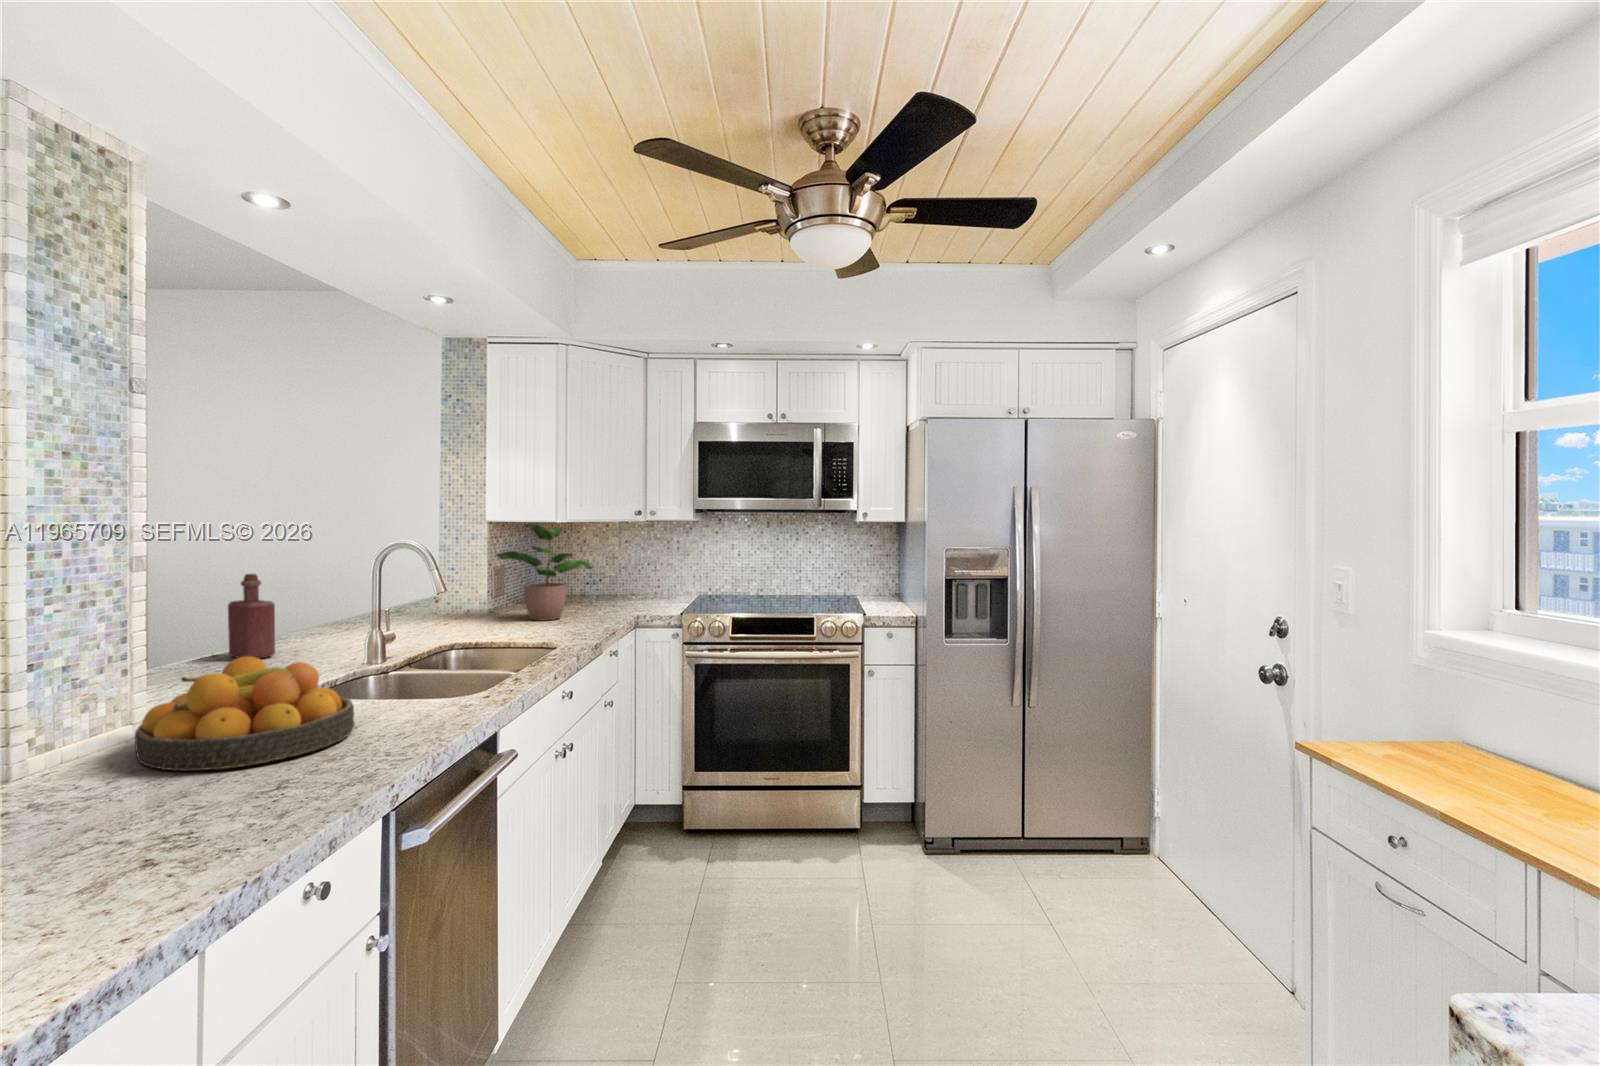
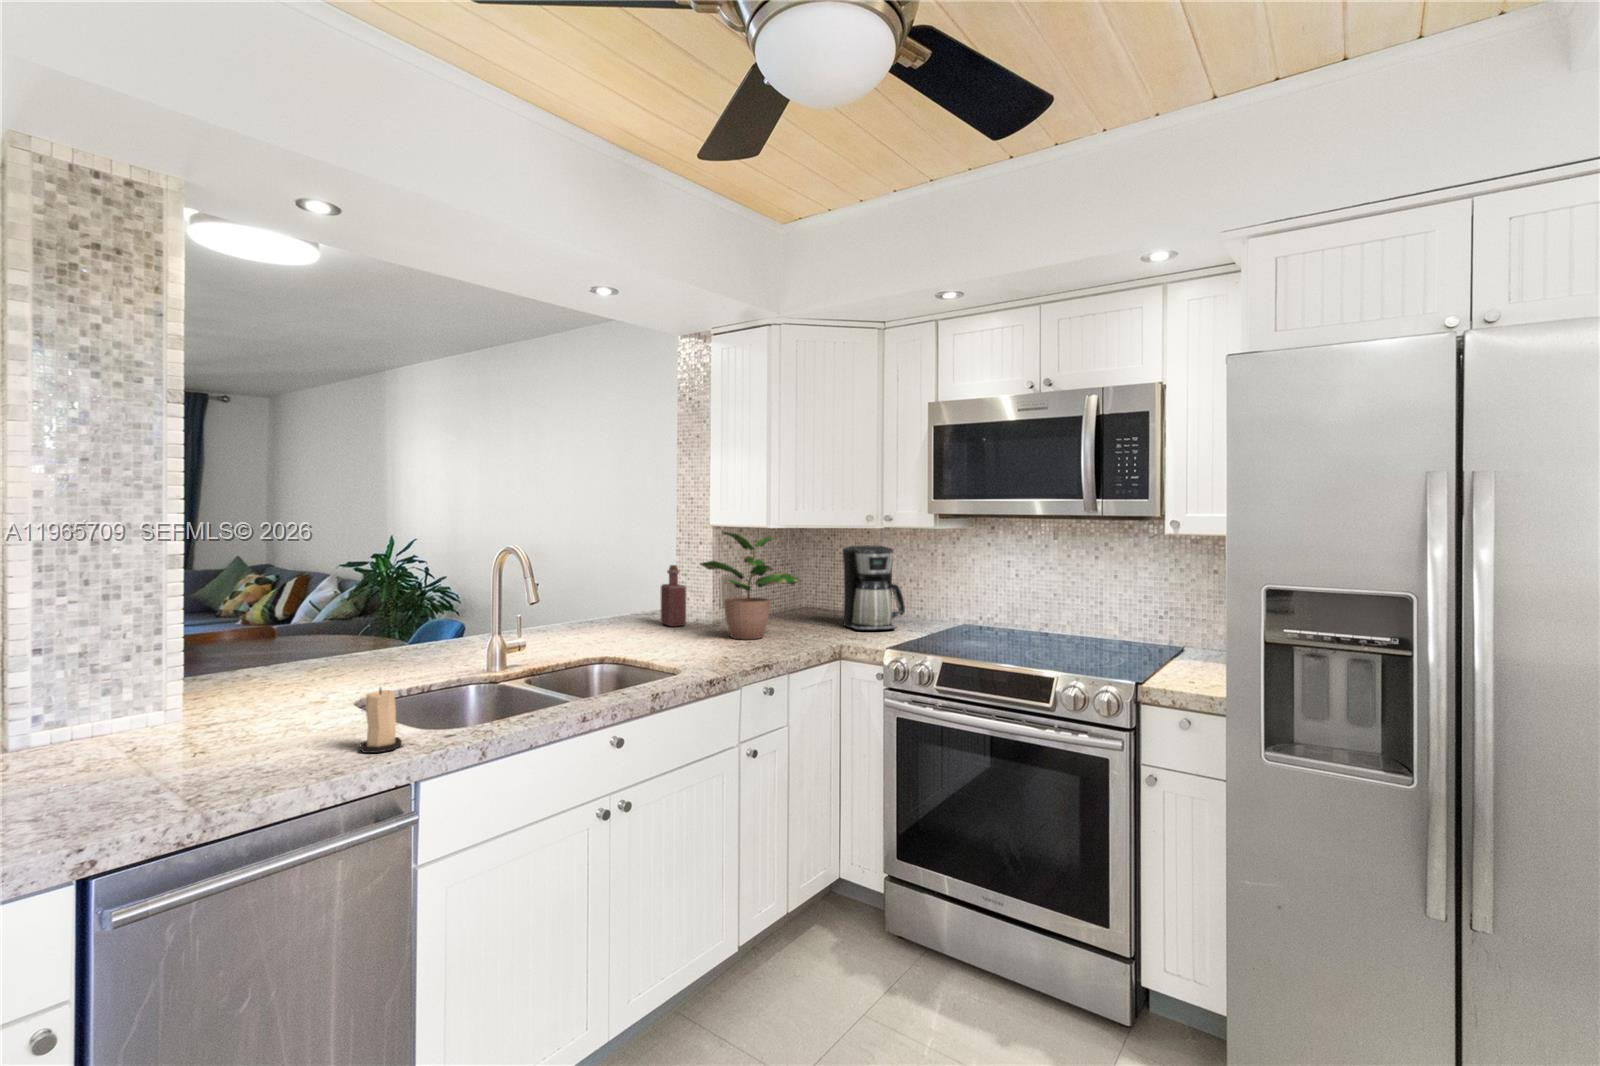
coffee maker: none [600,534,660,607] -> present [843,545,905,630]
bottle: present [228,574,275,659] -> present [661,565,686,627]
fruit bowl: present [135,657,355,771] -> none [90,656,315,771]
candle: none [424,665,459,723] -> present [360,688,402,753]

